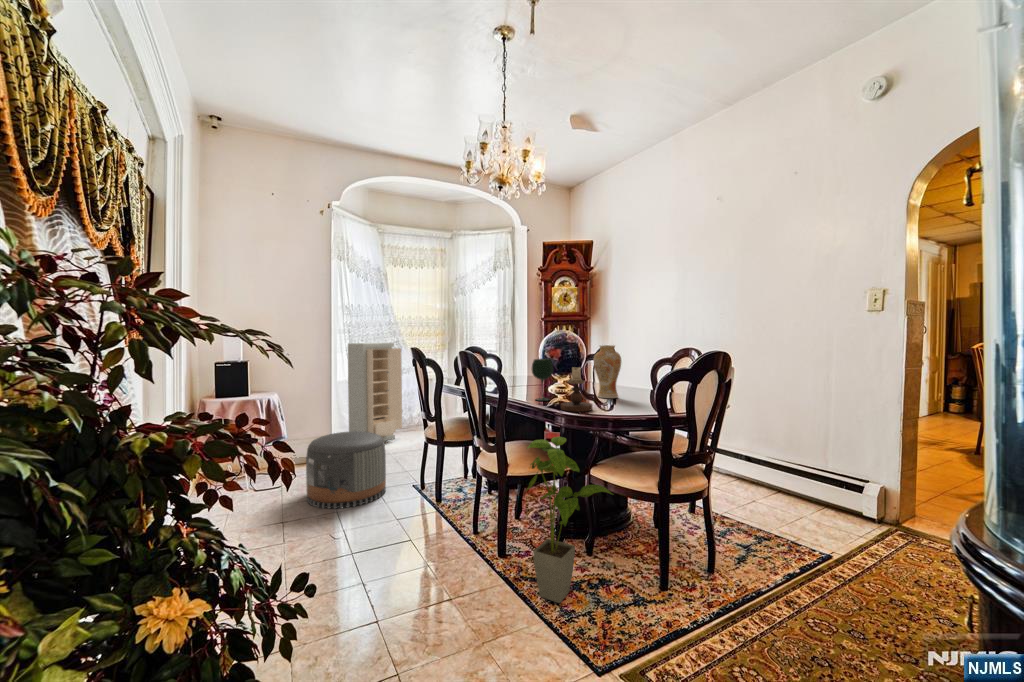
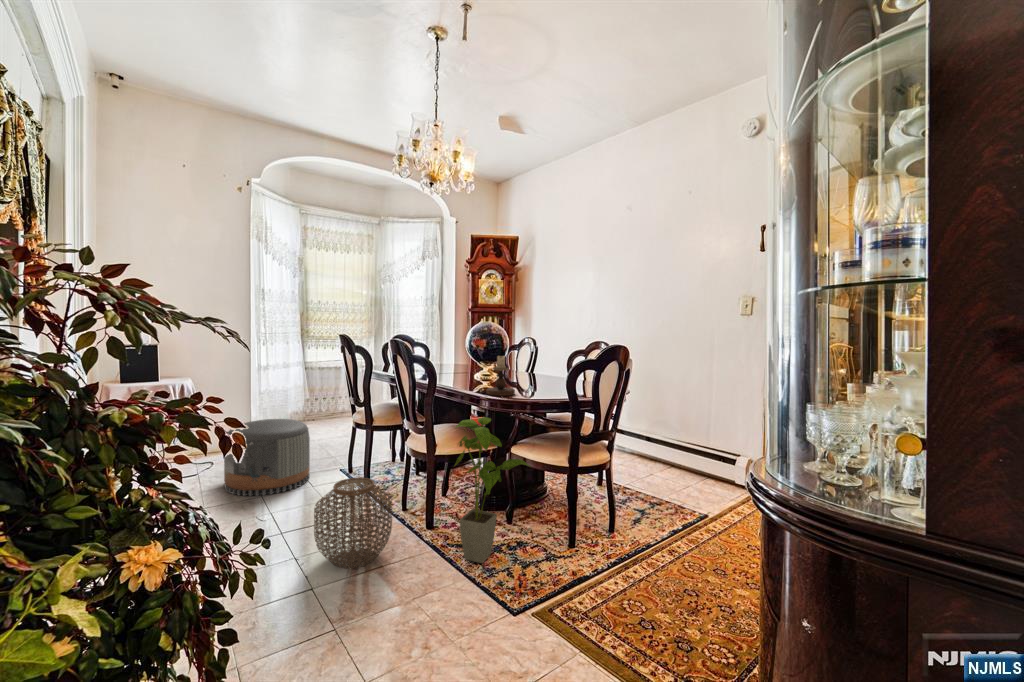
storage cabinet: present [348,343,402,441] -> none [263,329,322,435]
vase: present [593,345,621,398] -> none [517,336,542,385]
wine glass: present [532,359,553,401] -> none [460,348,480,387]
woven basket: none [380,499,461,600] -> present [314,478,392,569]

